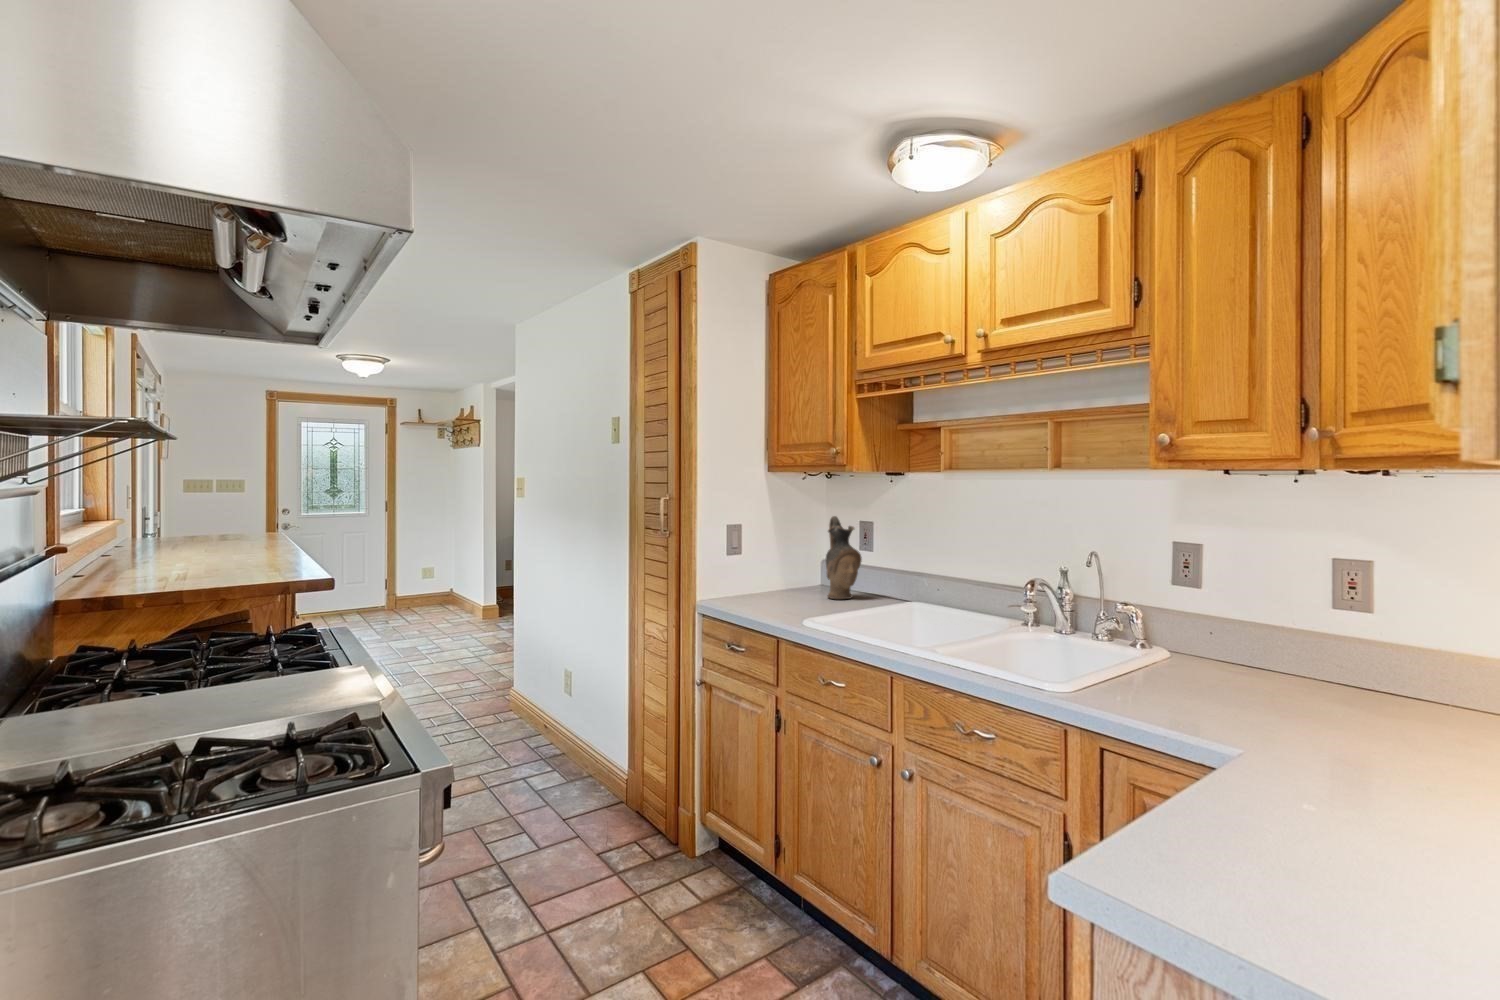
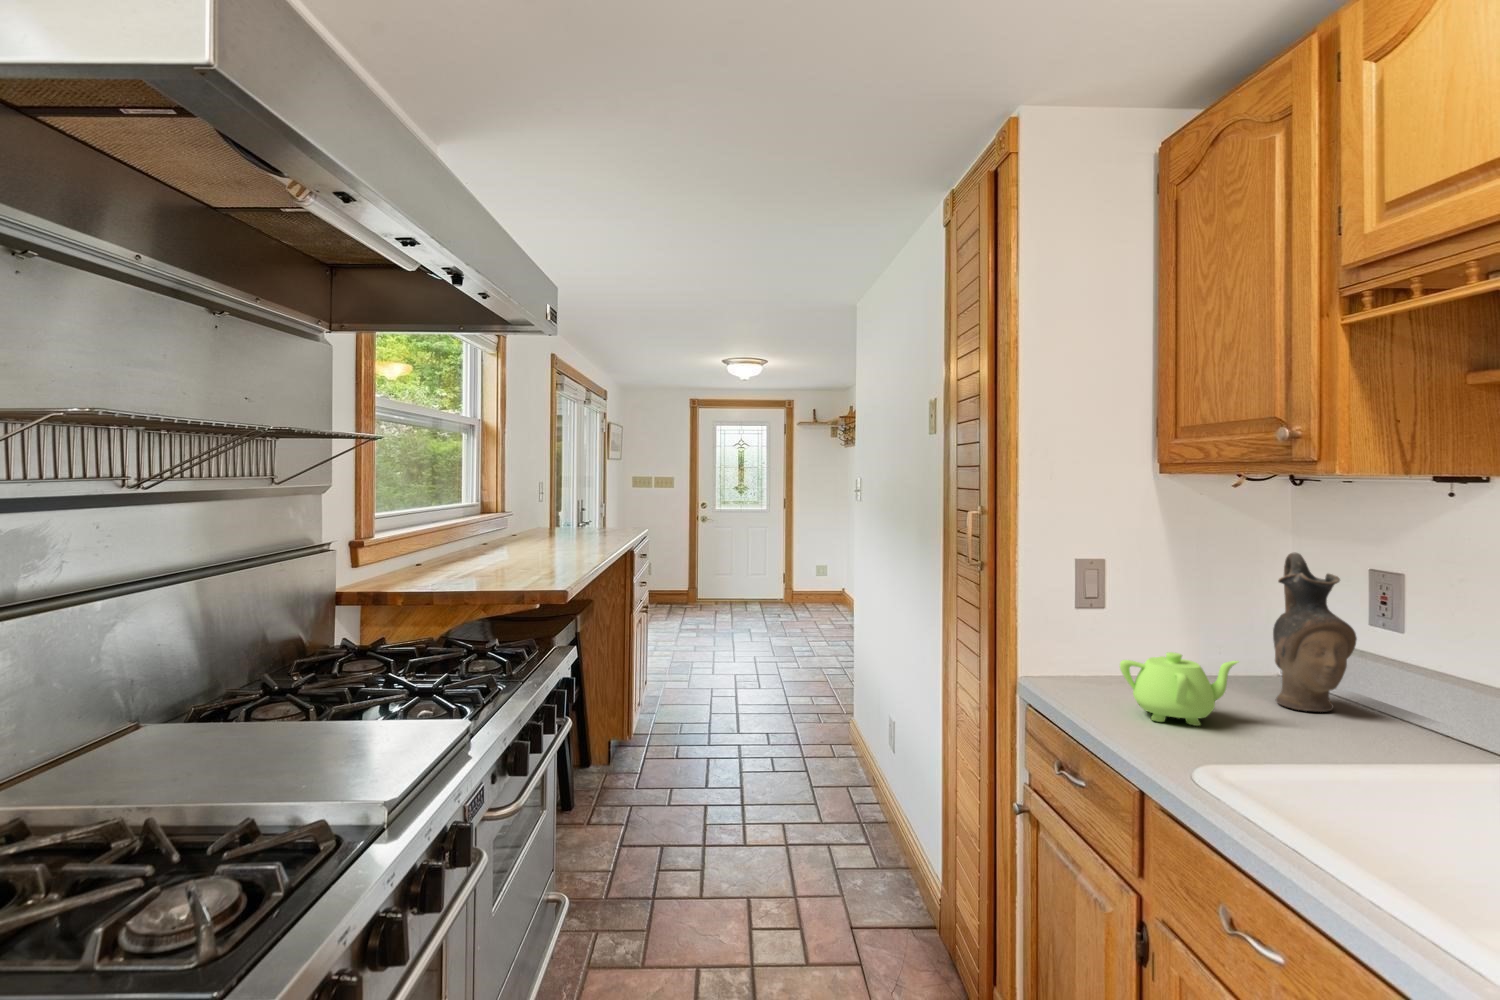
teapot: none [757,571,813,609] -> present [1120,652,1238,726]

